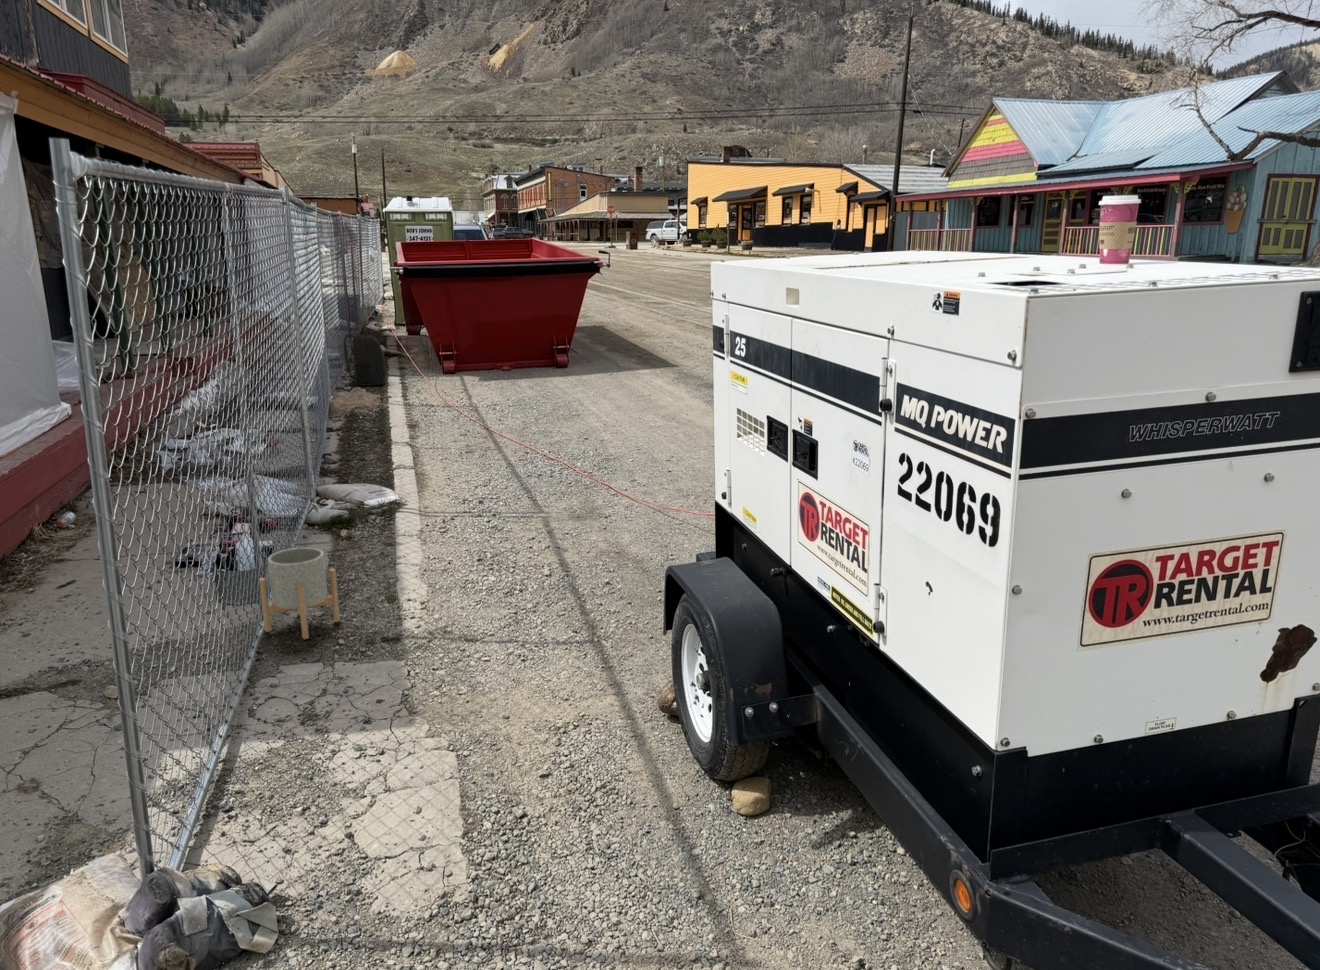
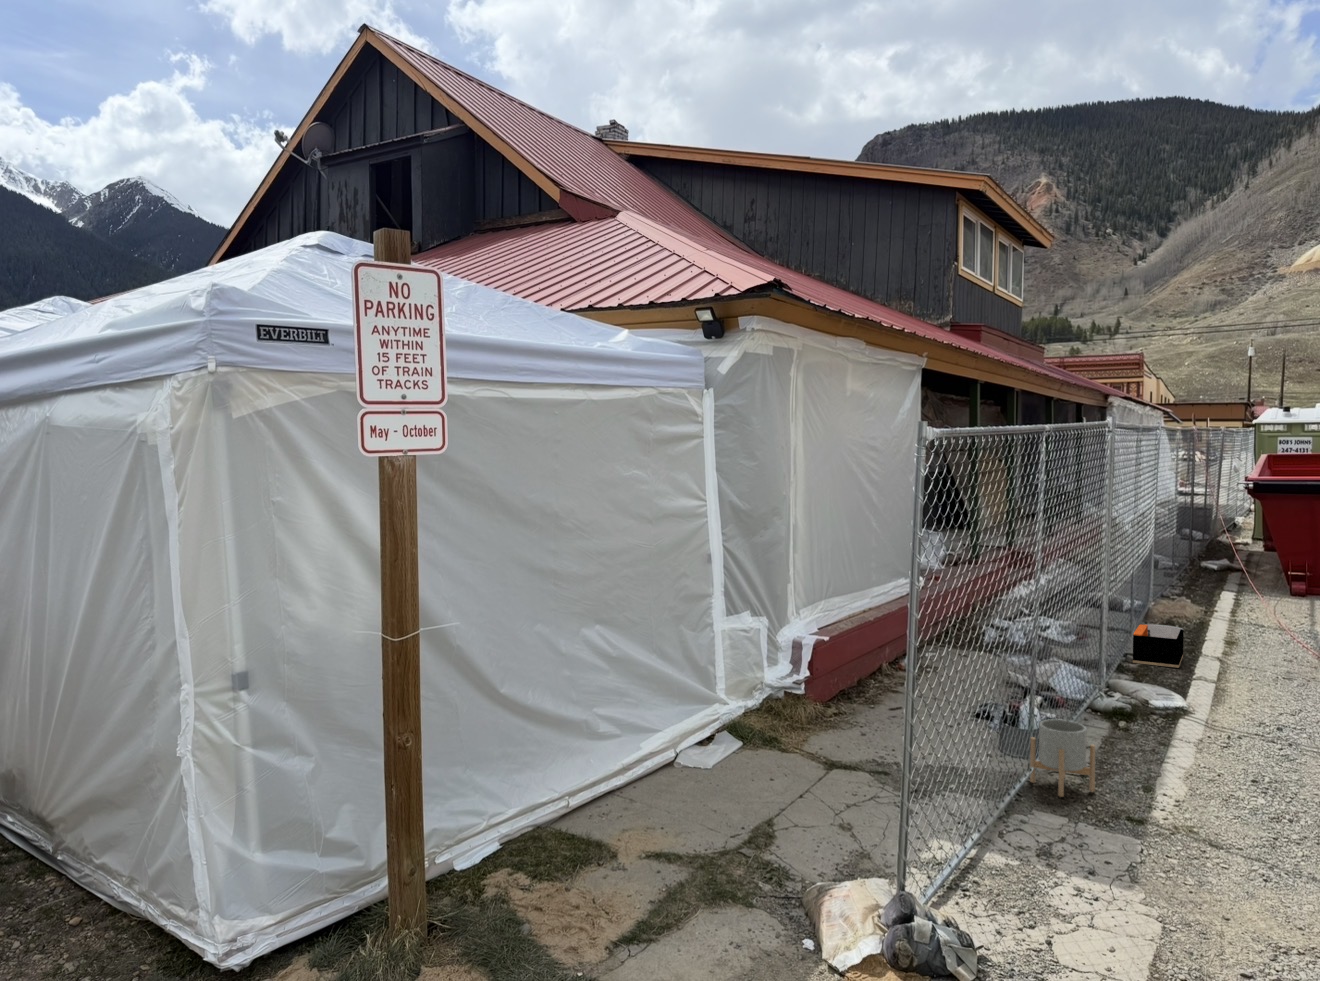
backpack: present [344,333,386,386] -> none [1166,547,1217,599]
storage bin: none [329,418,377,463] -> present [1133,624,1184,668]

